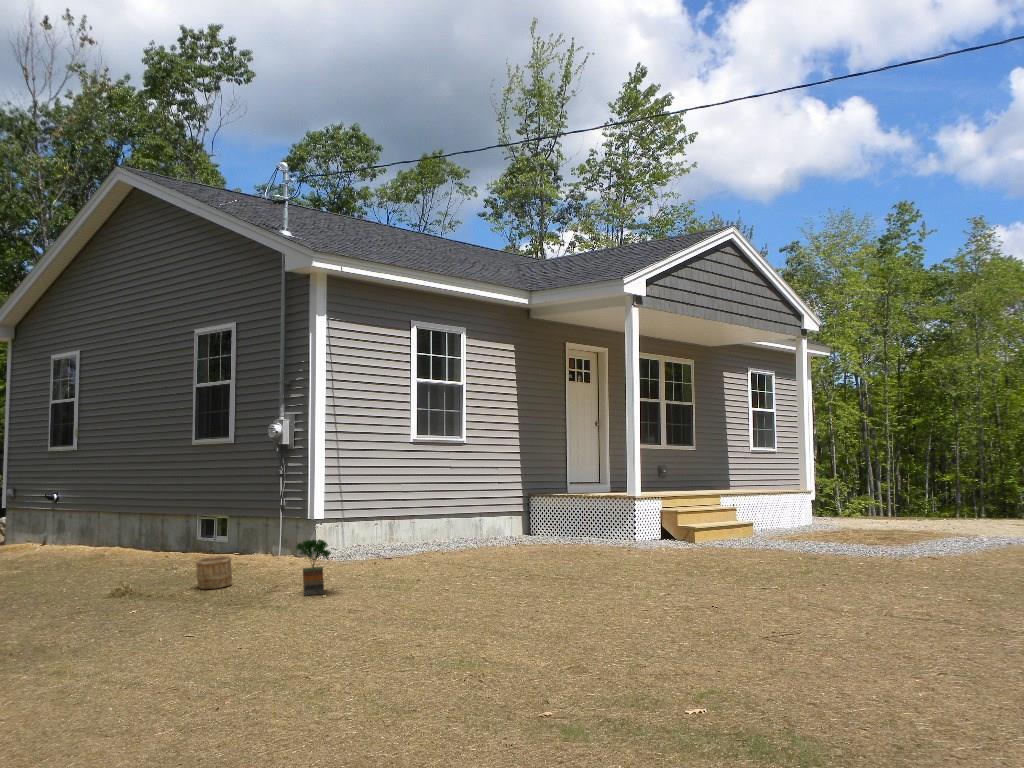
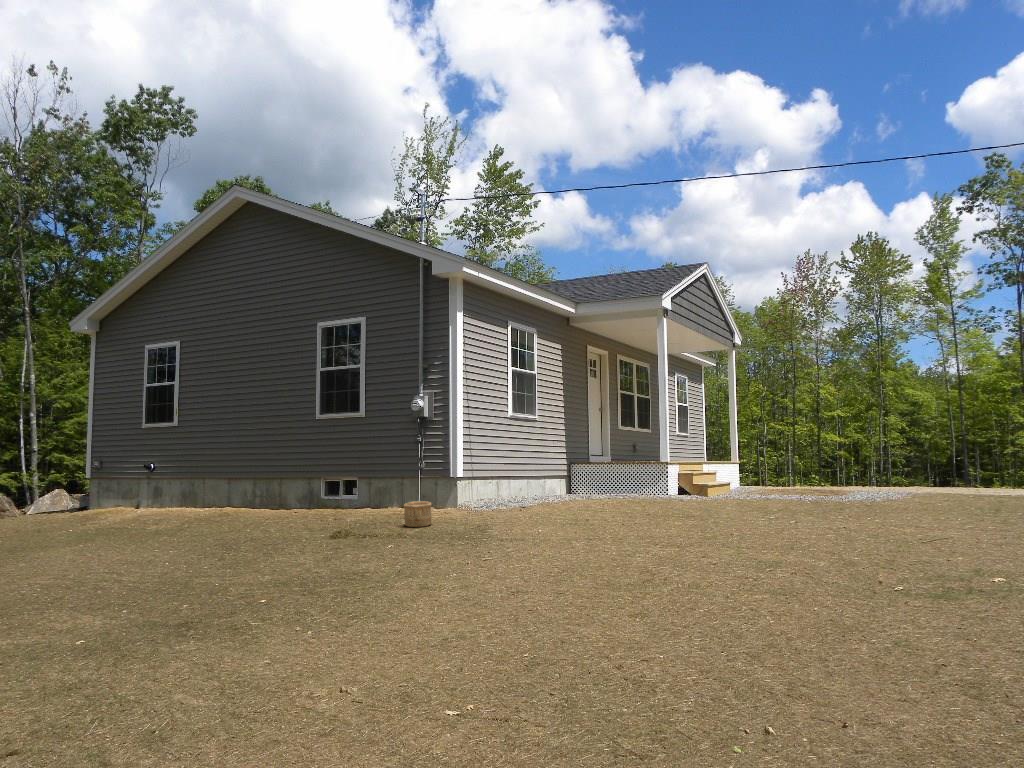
potted tree: present [296,539,331,595] -> none [500,485,531,529]

